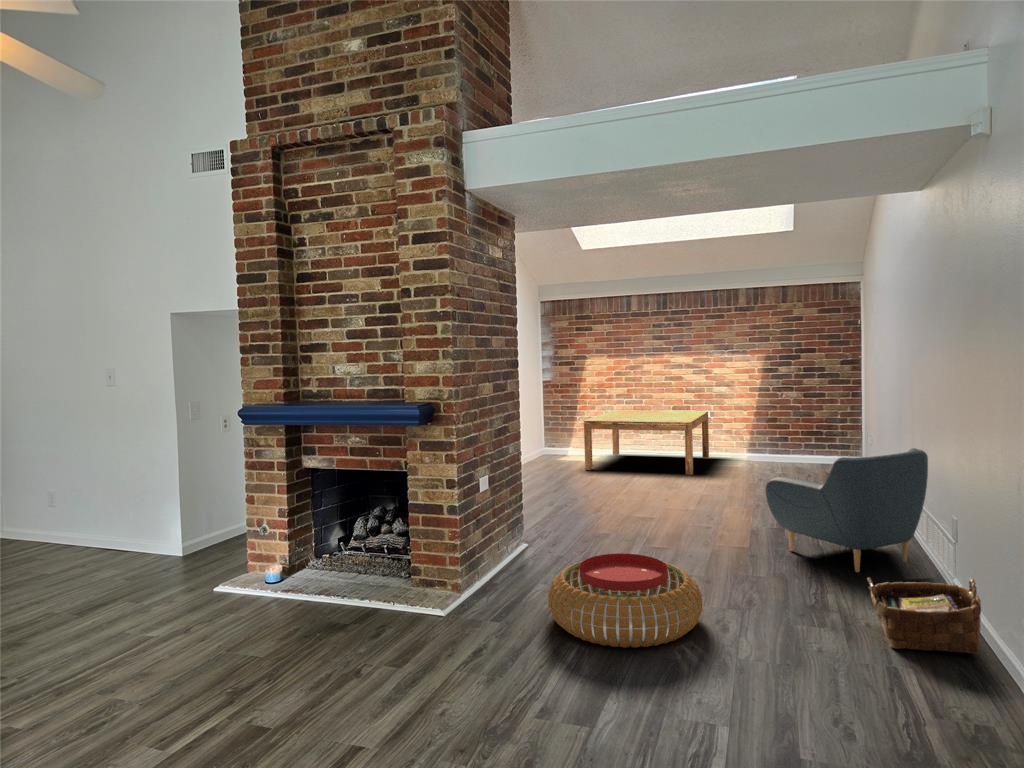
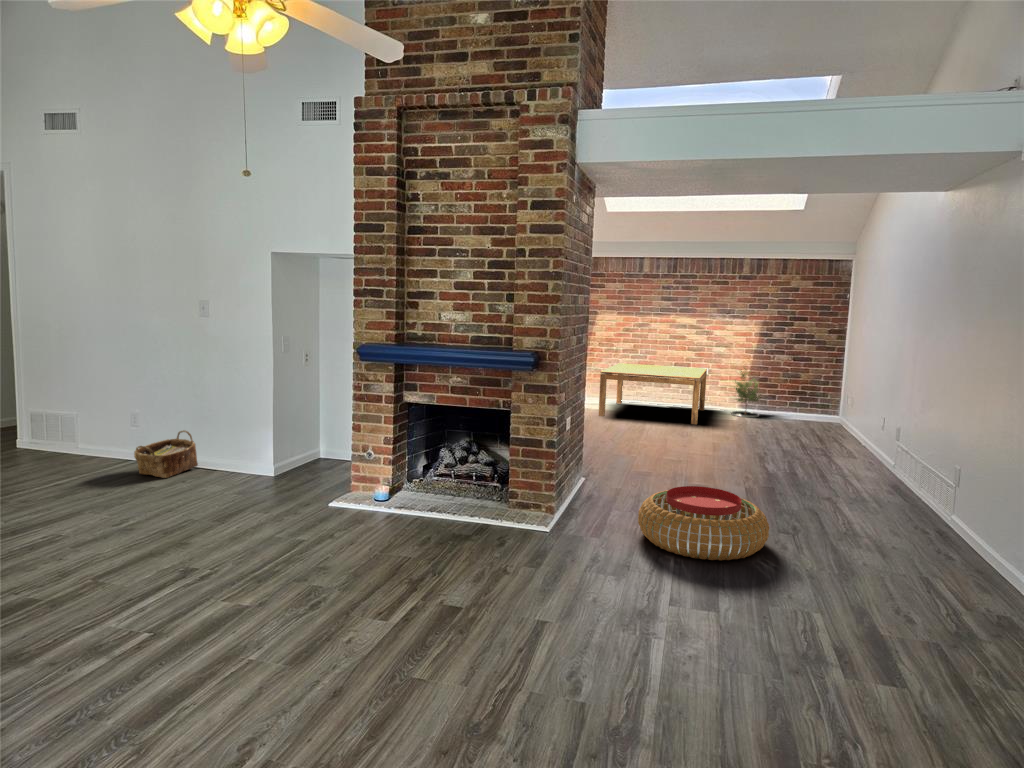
potted tree: none [735,405,772,463] -> present [731,368,760,417]
armchair: present [766,448,928,572] -> none [795,410,935,510]
woven basket: present [867,577,981,653] -> present [134,430,198,478]

